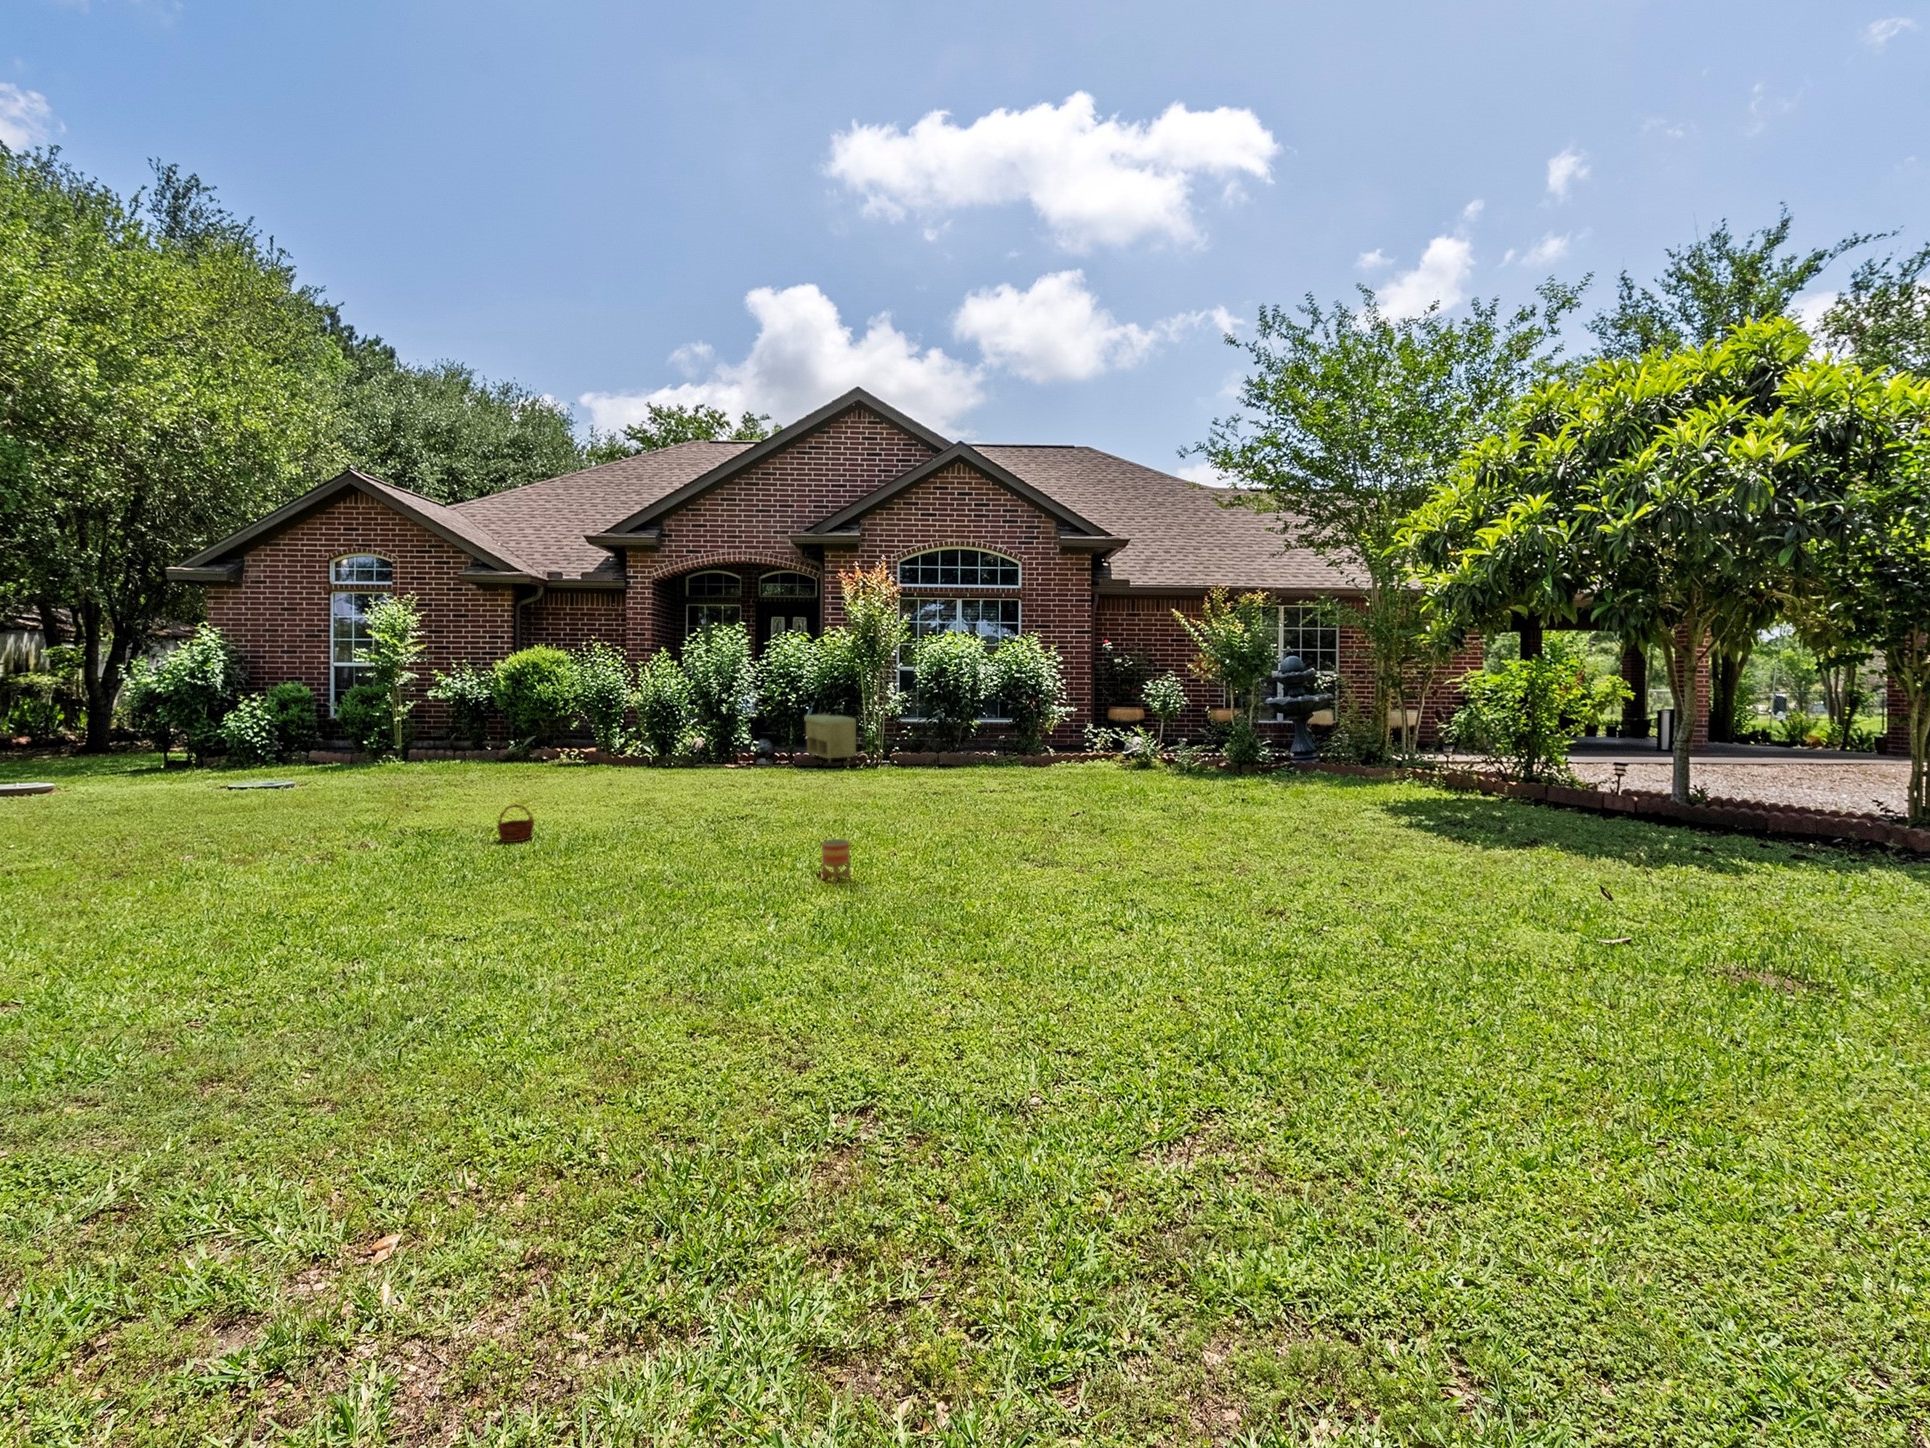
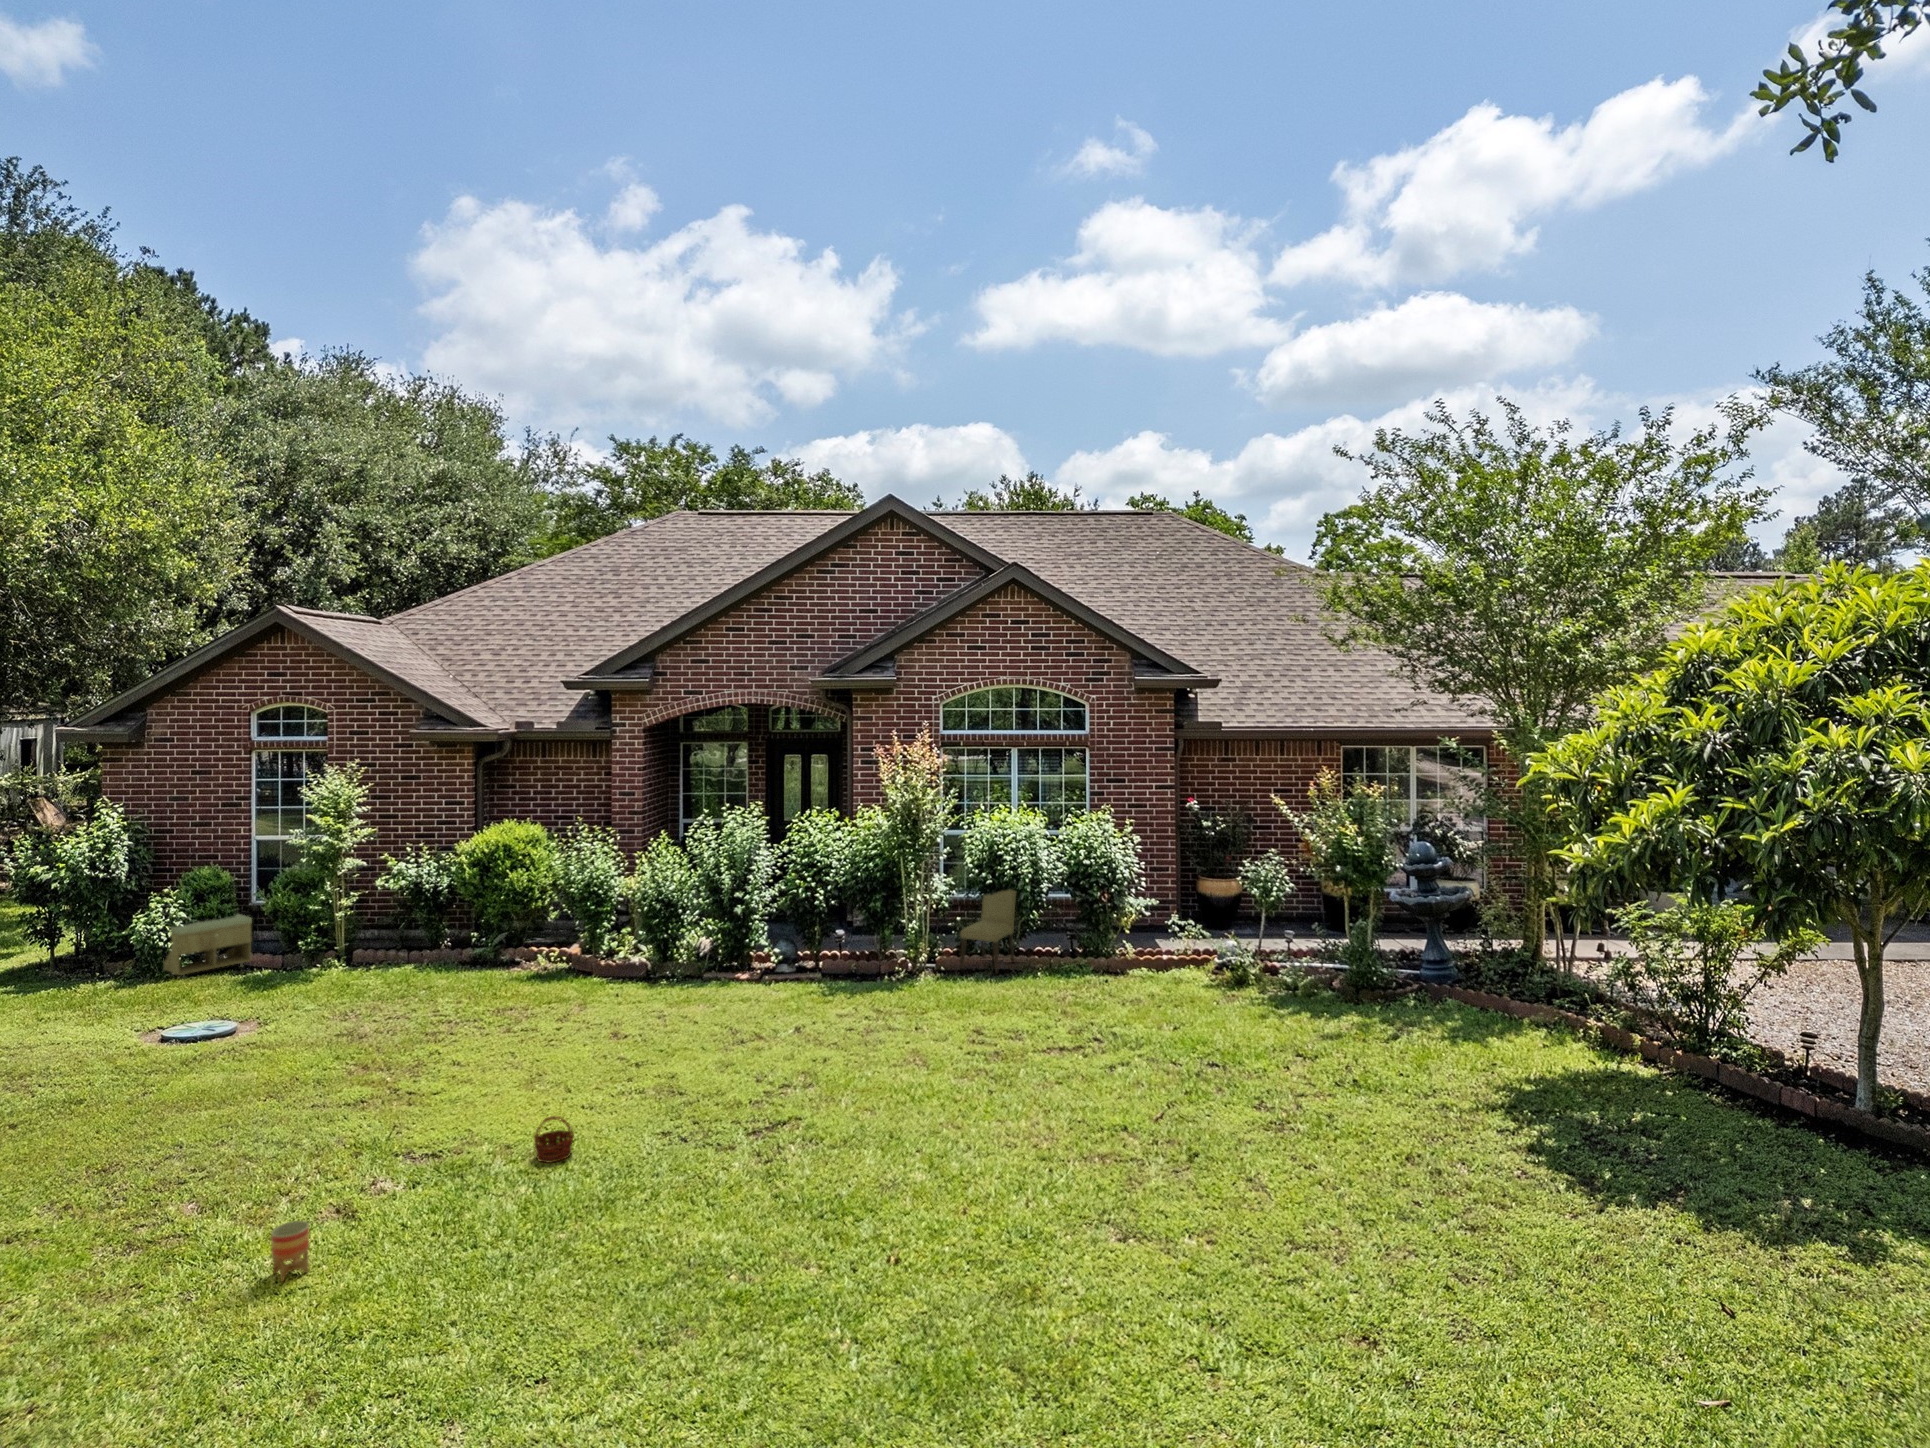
chair: none [907,689,957,762] -> present [960,890,1016,973]
storage bench: present [804,714,856,761] -> present [164,914,252,978]
planter: present [821,839,850,883] -> present [271,1221,309,1282]

